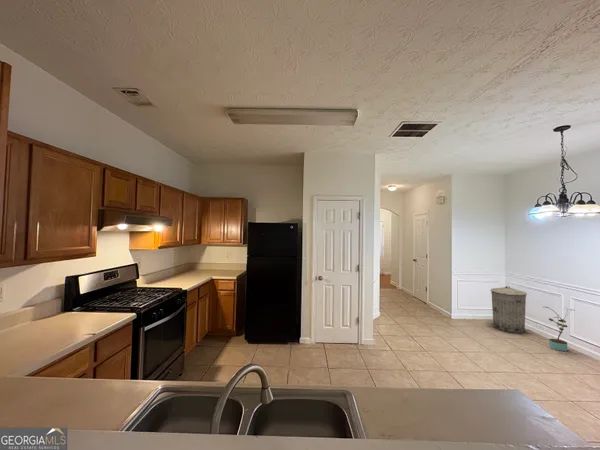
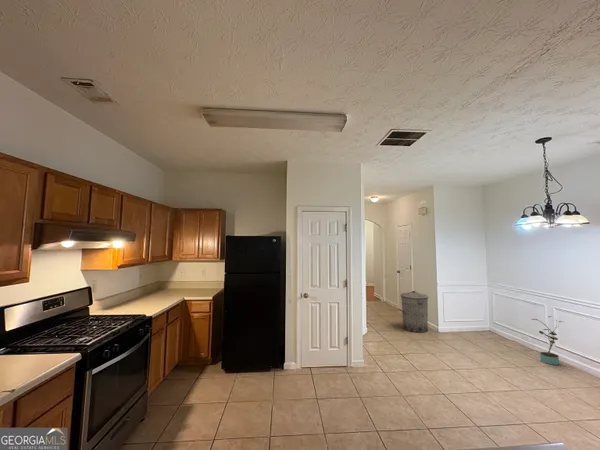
trash can: present [491,286,527,333] -> present [401,291,428,332]

